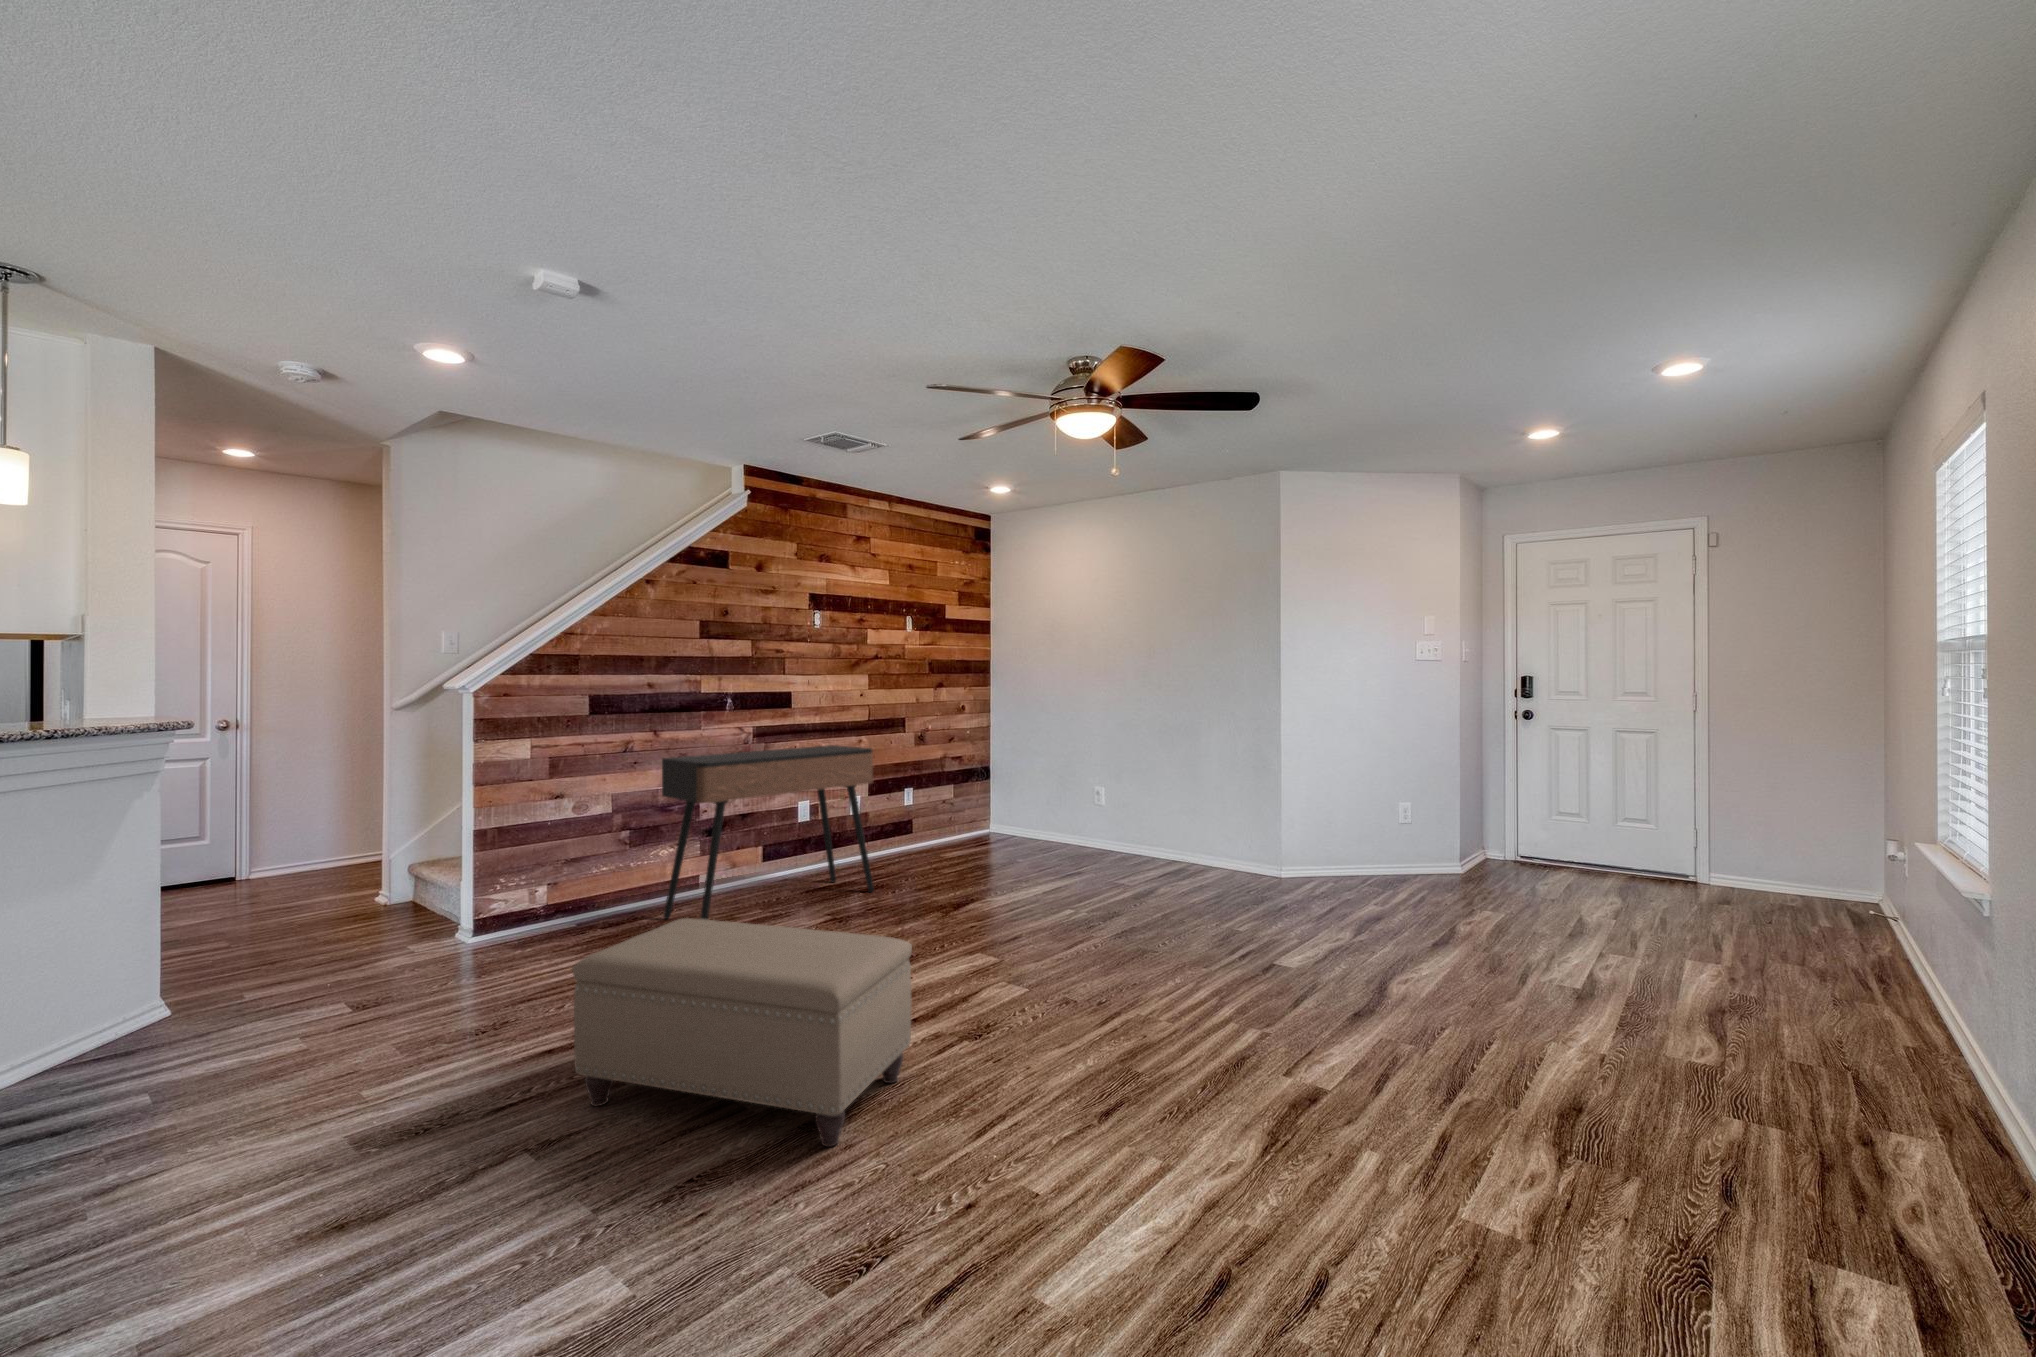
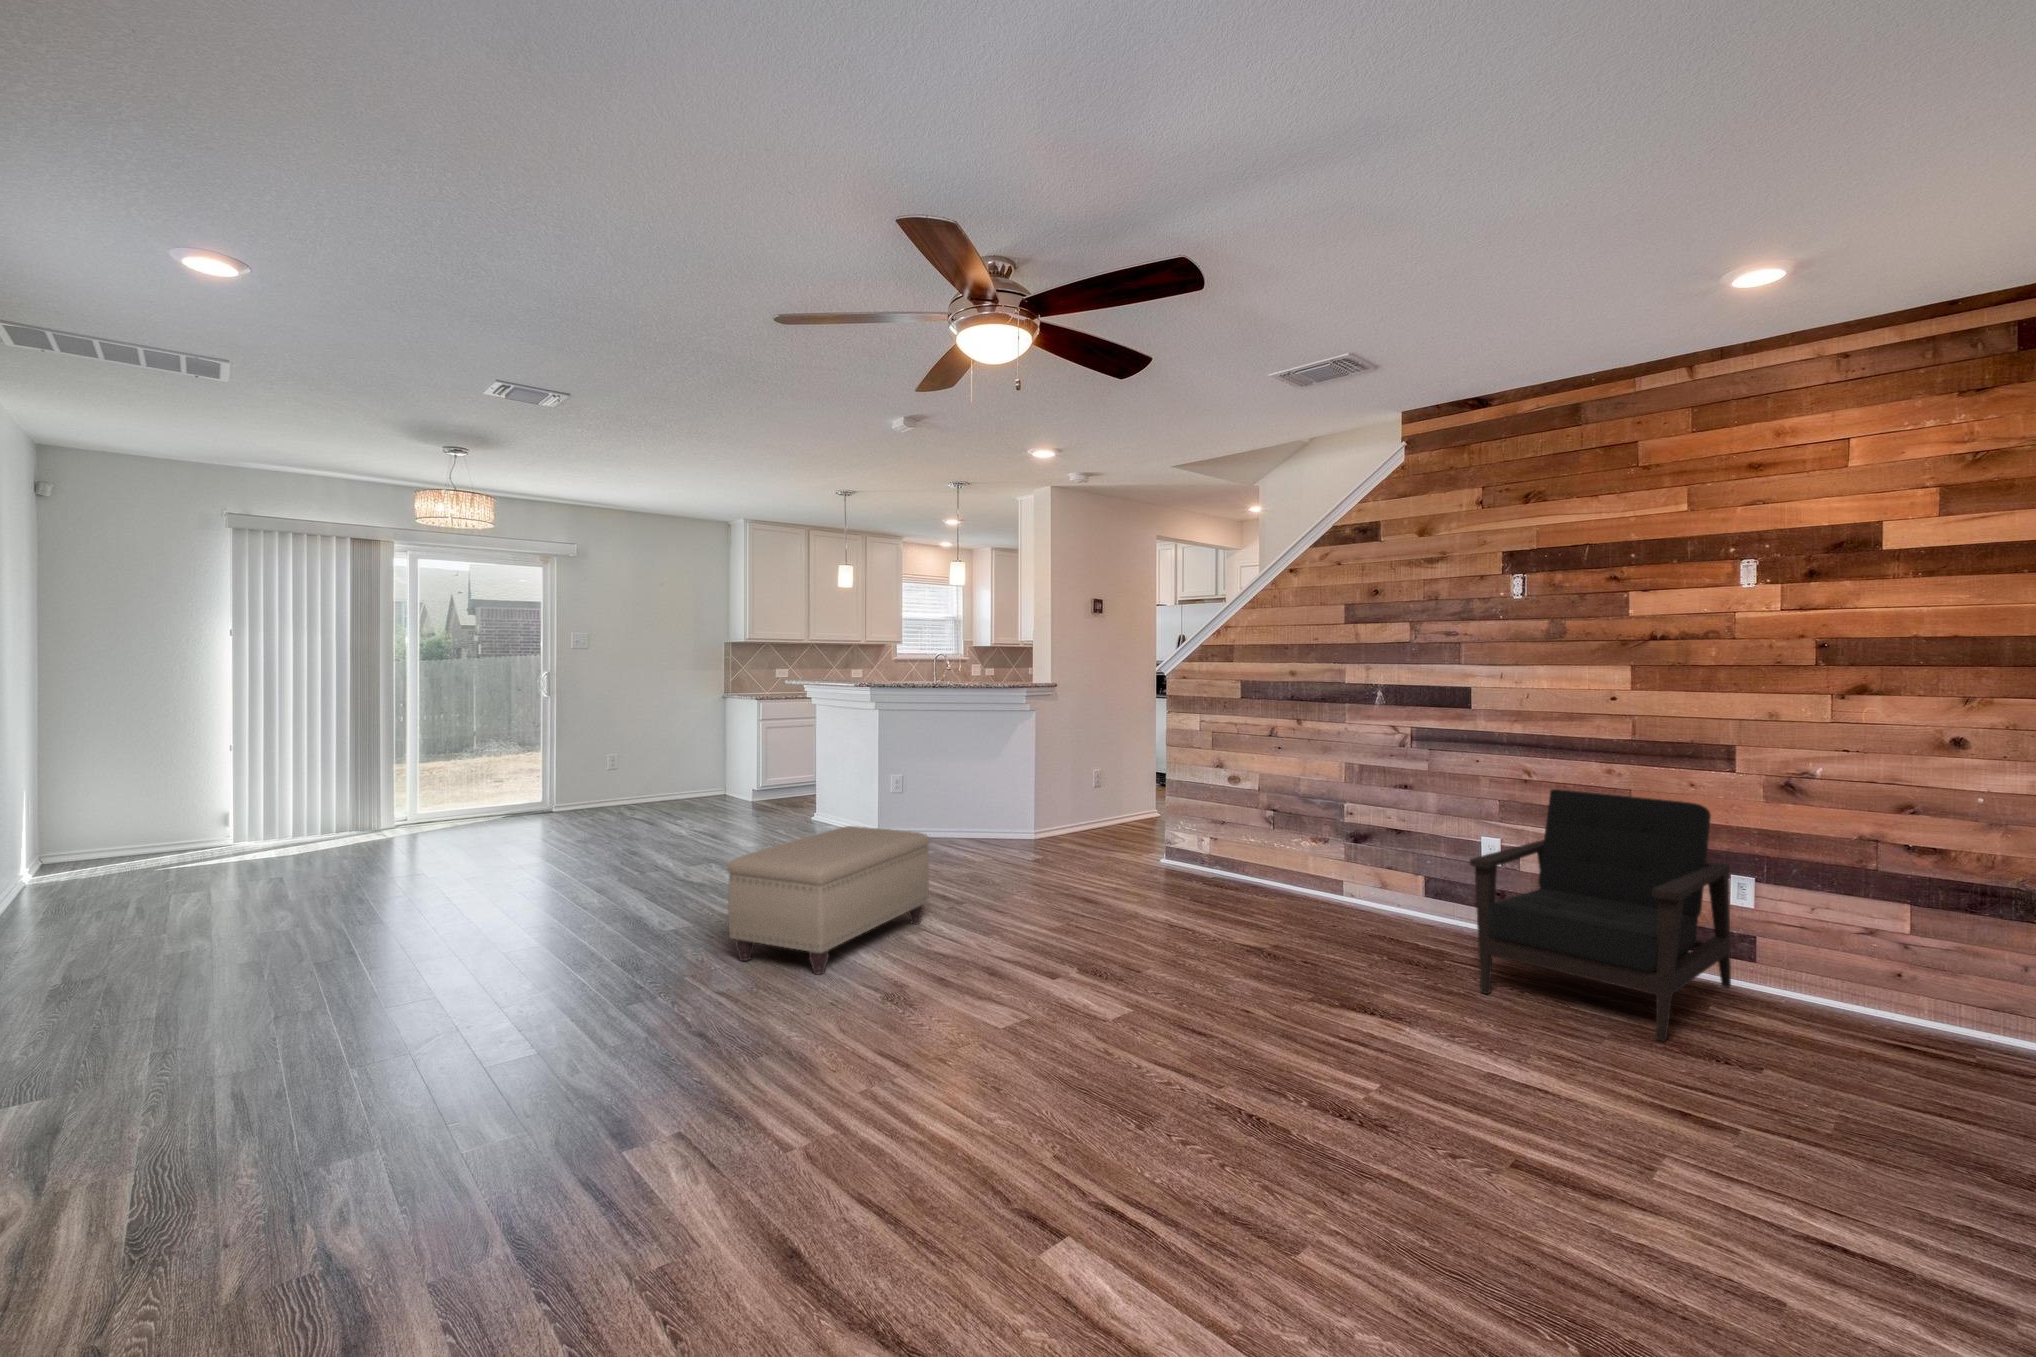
console table: present [662,745,874,920] -> none [1185,743,1433,961]
armchair: none [849,750,1007,881] -> present [1470,789,1731,1042]

